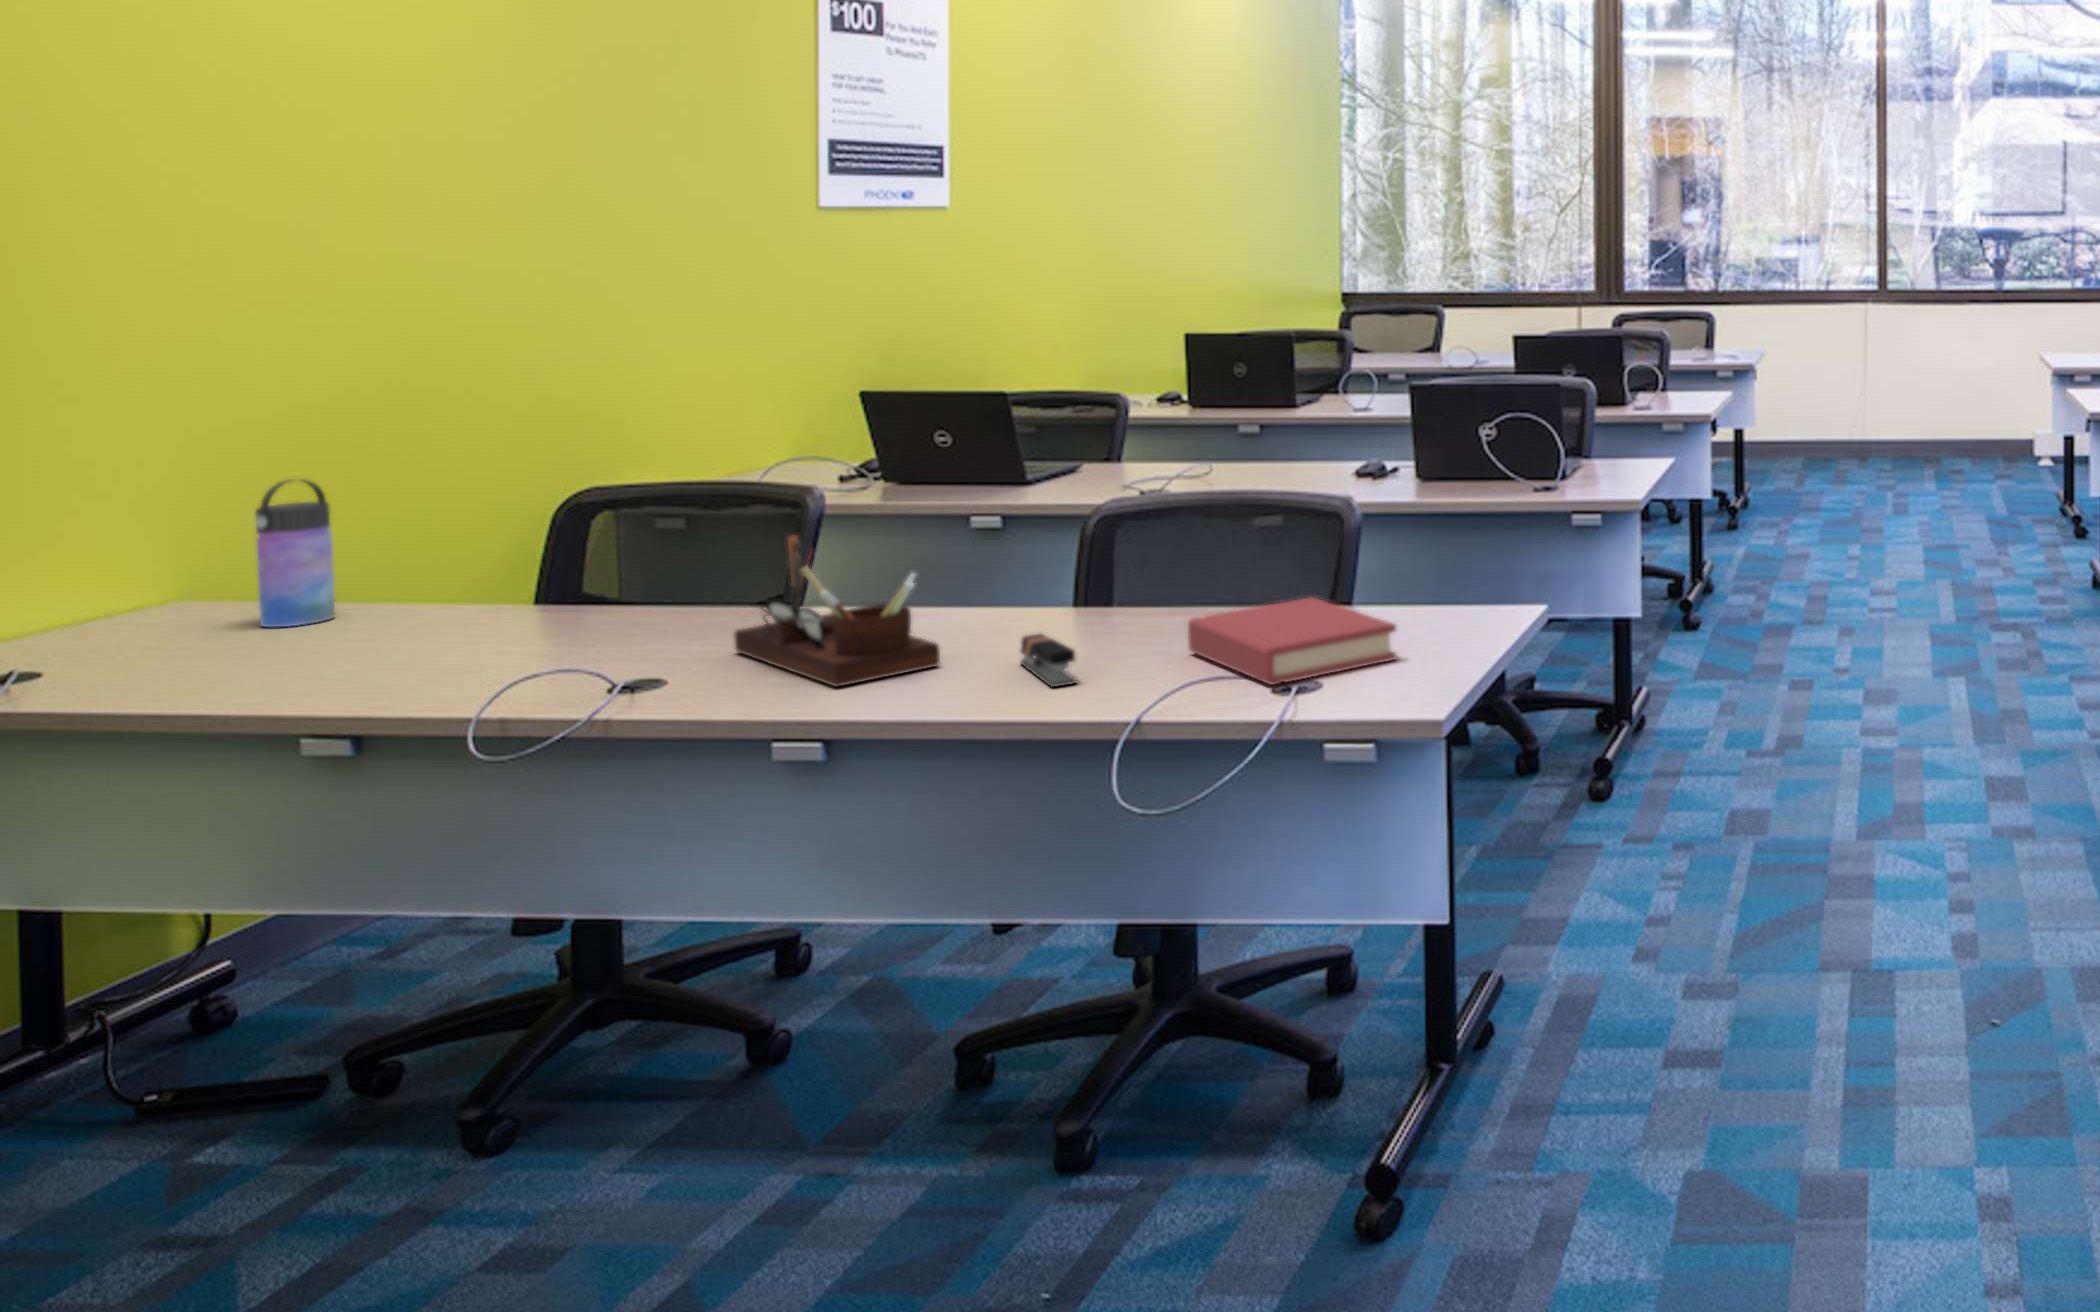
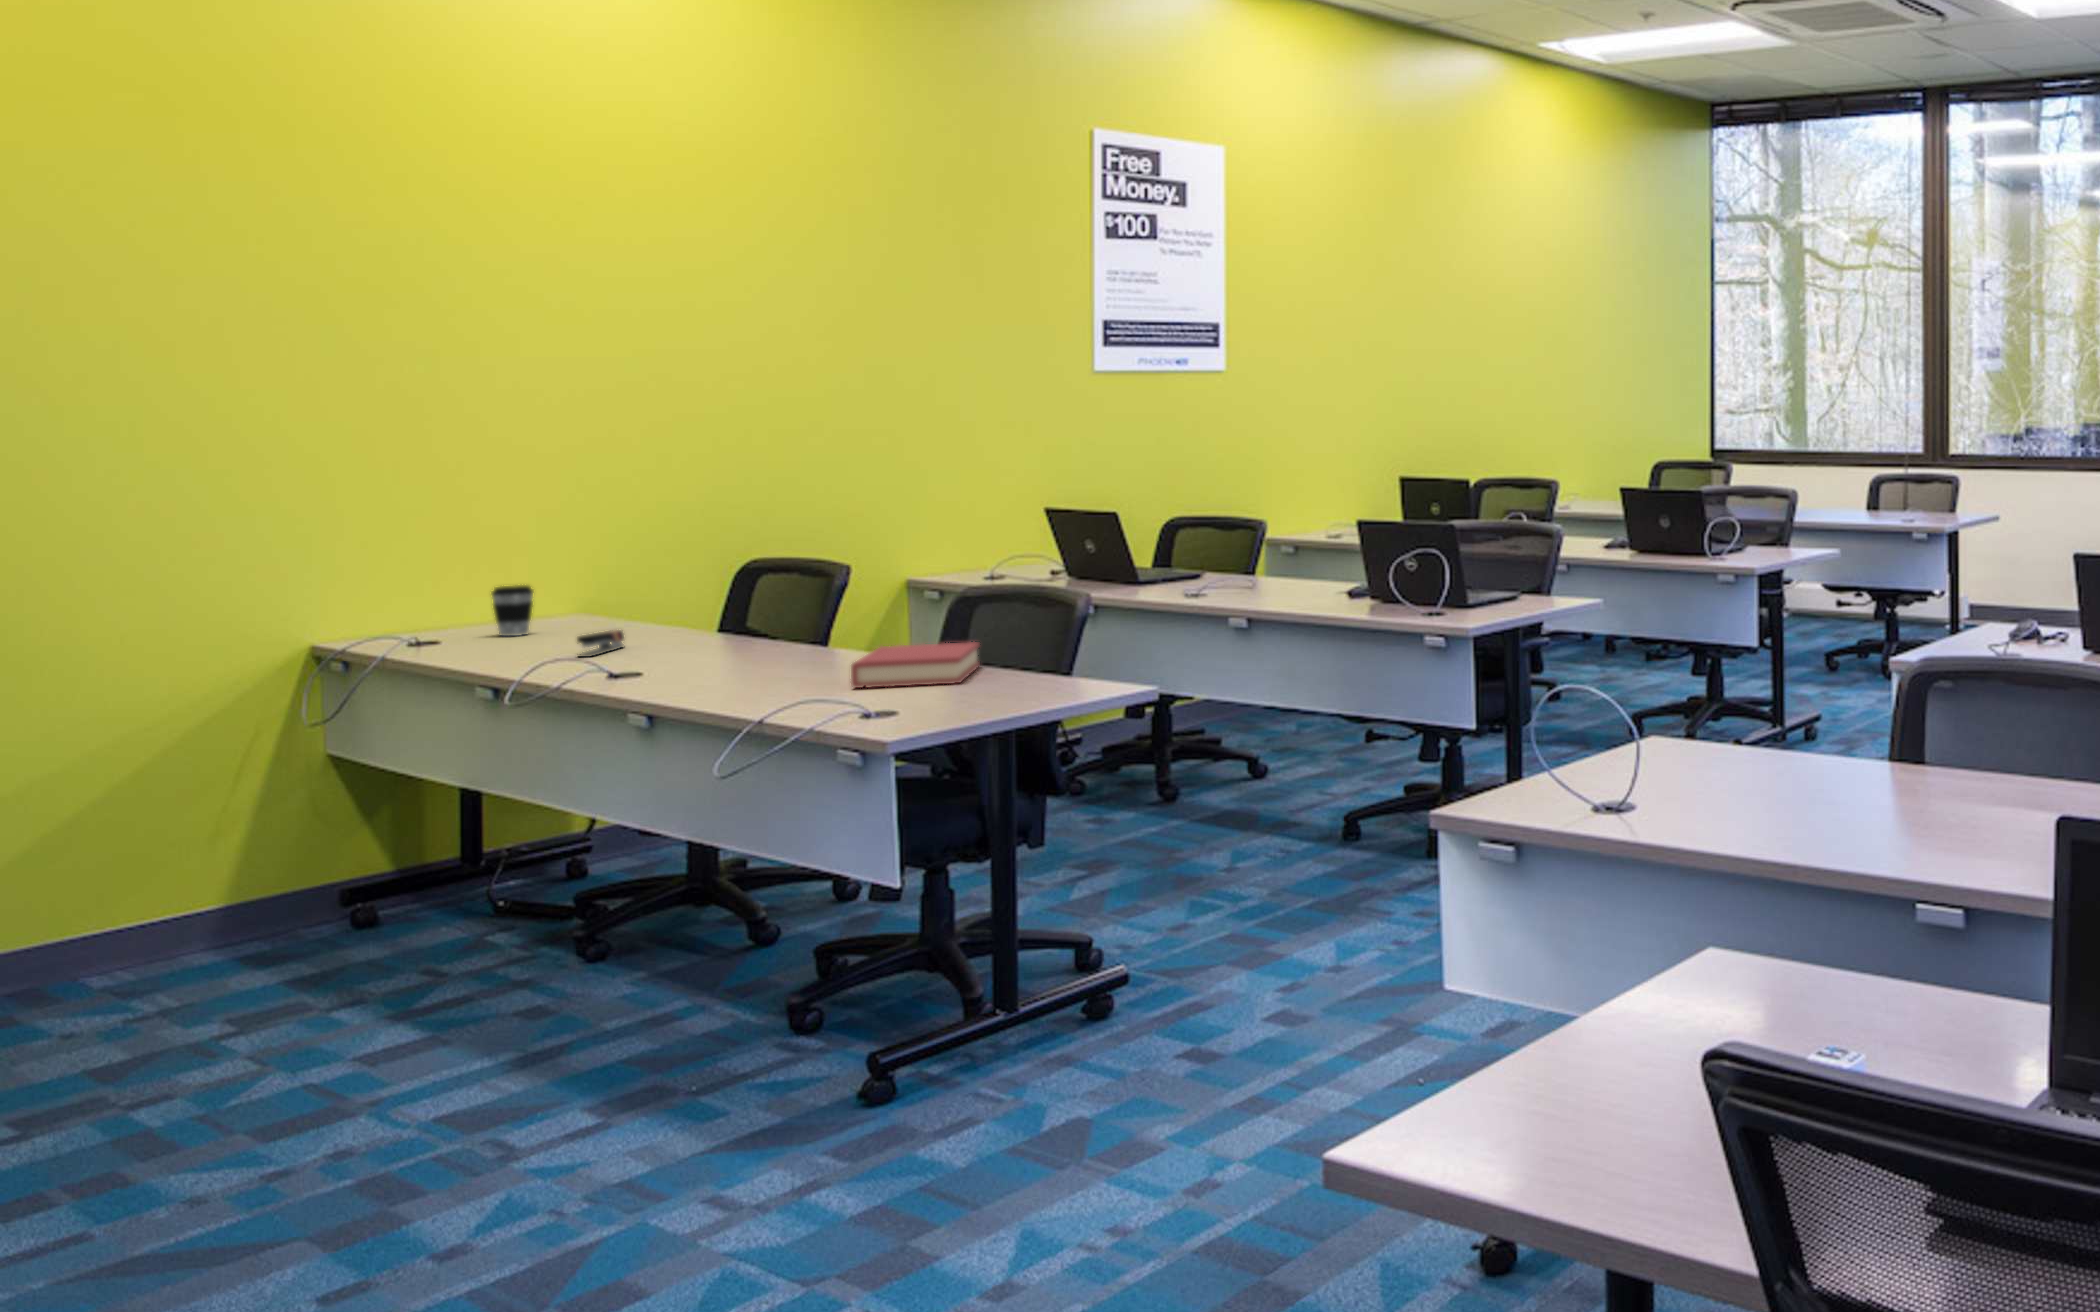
water bottle: present [255,480,335,627] -> none [568,535,613,625]
desk organizer: present [735,536,940,687] -> none [679,578,768,670]
coffee cup: none [166,572,249,662] -> present [492,585,533,636]
stapler: present [1021,634,1076,687] -> present [577,630,624,657]

